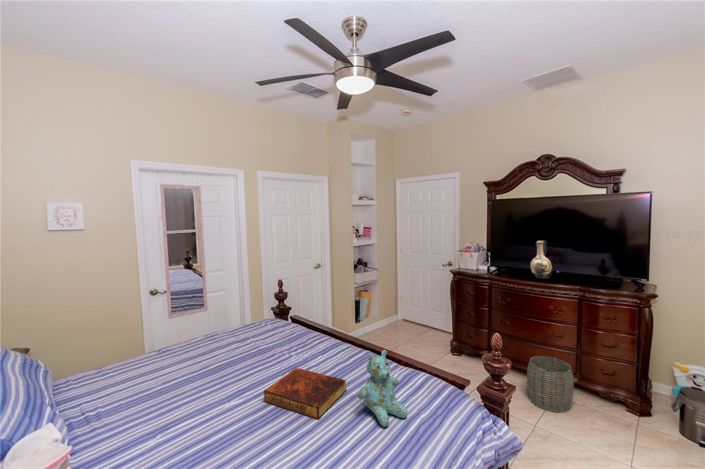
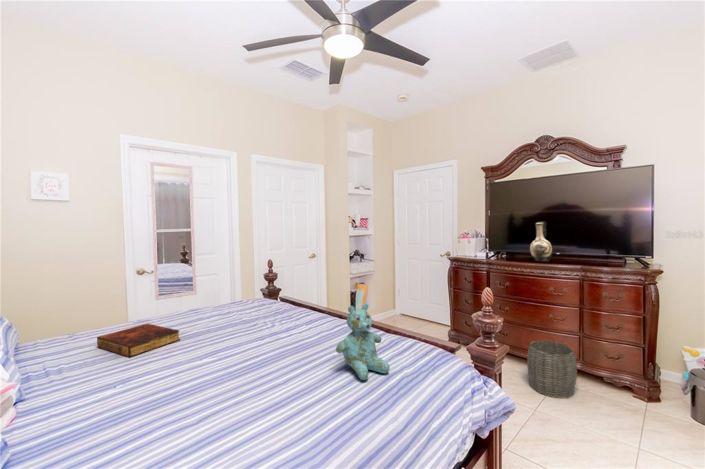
book: present [264,368,347,419] -> present [97,324,180,357]

